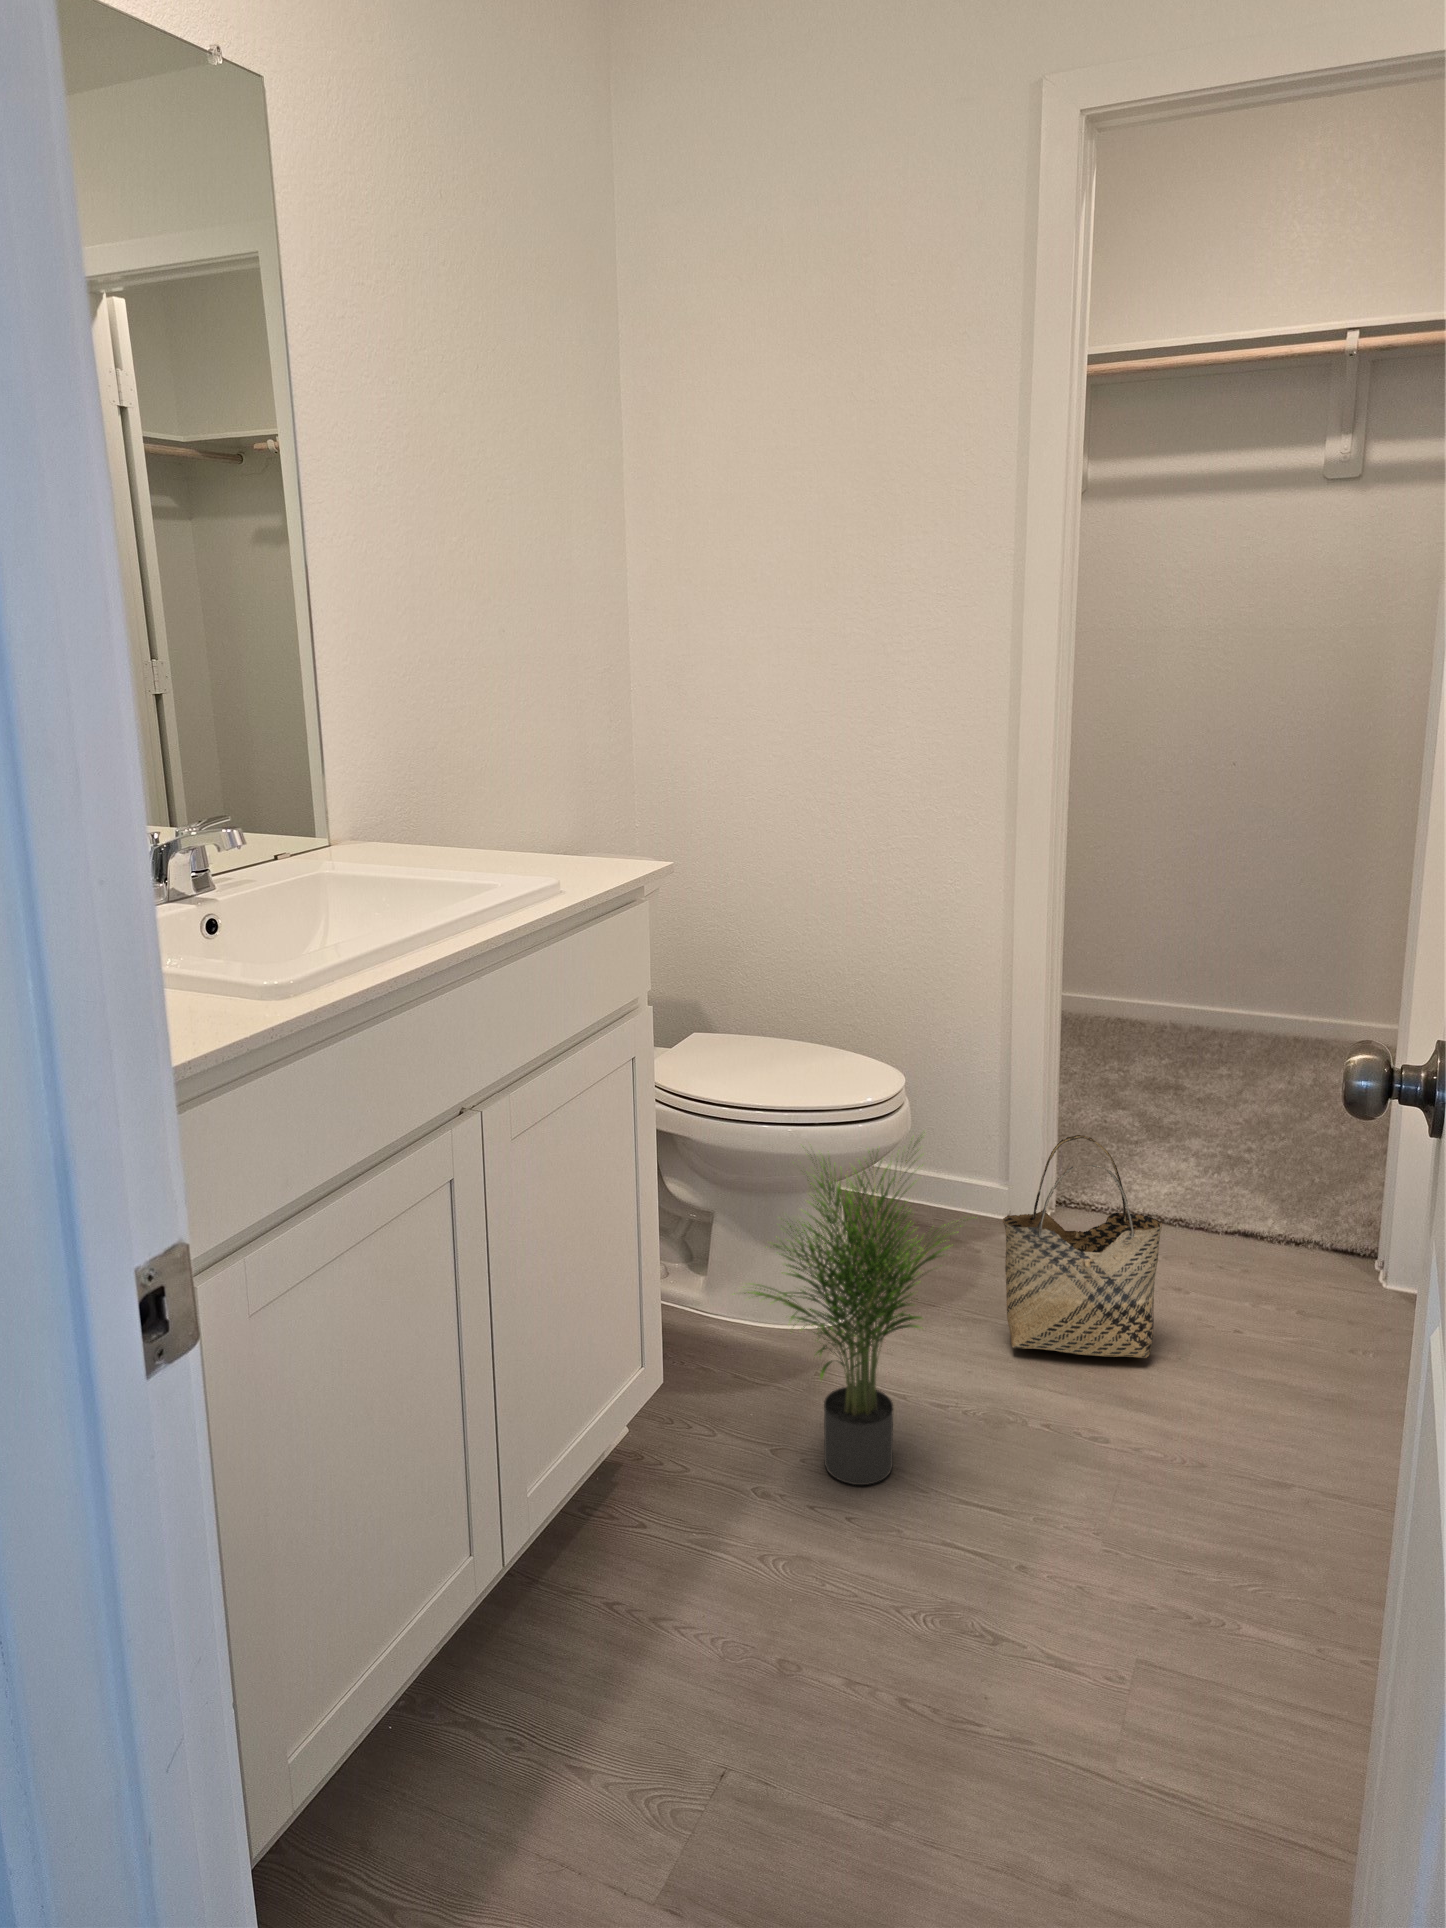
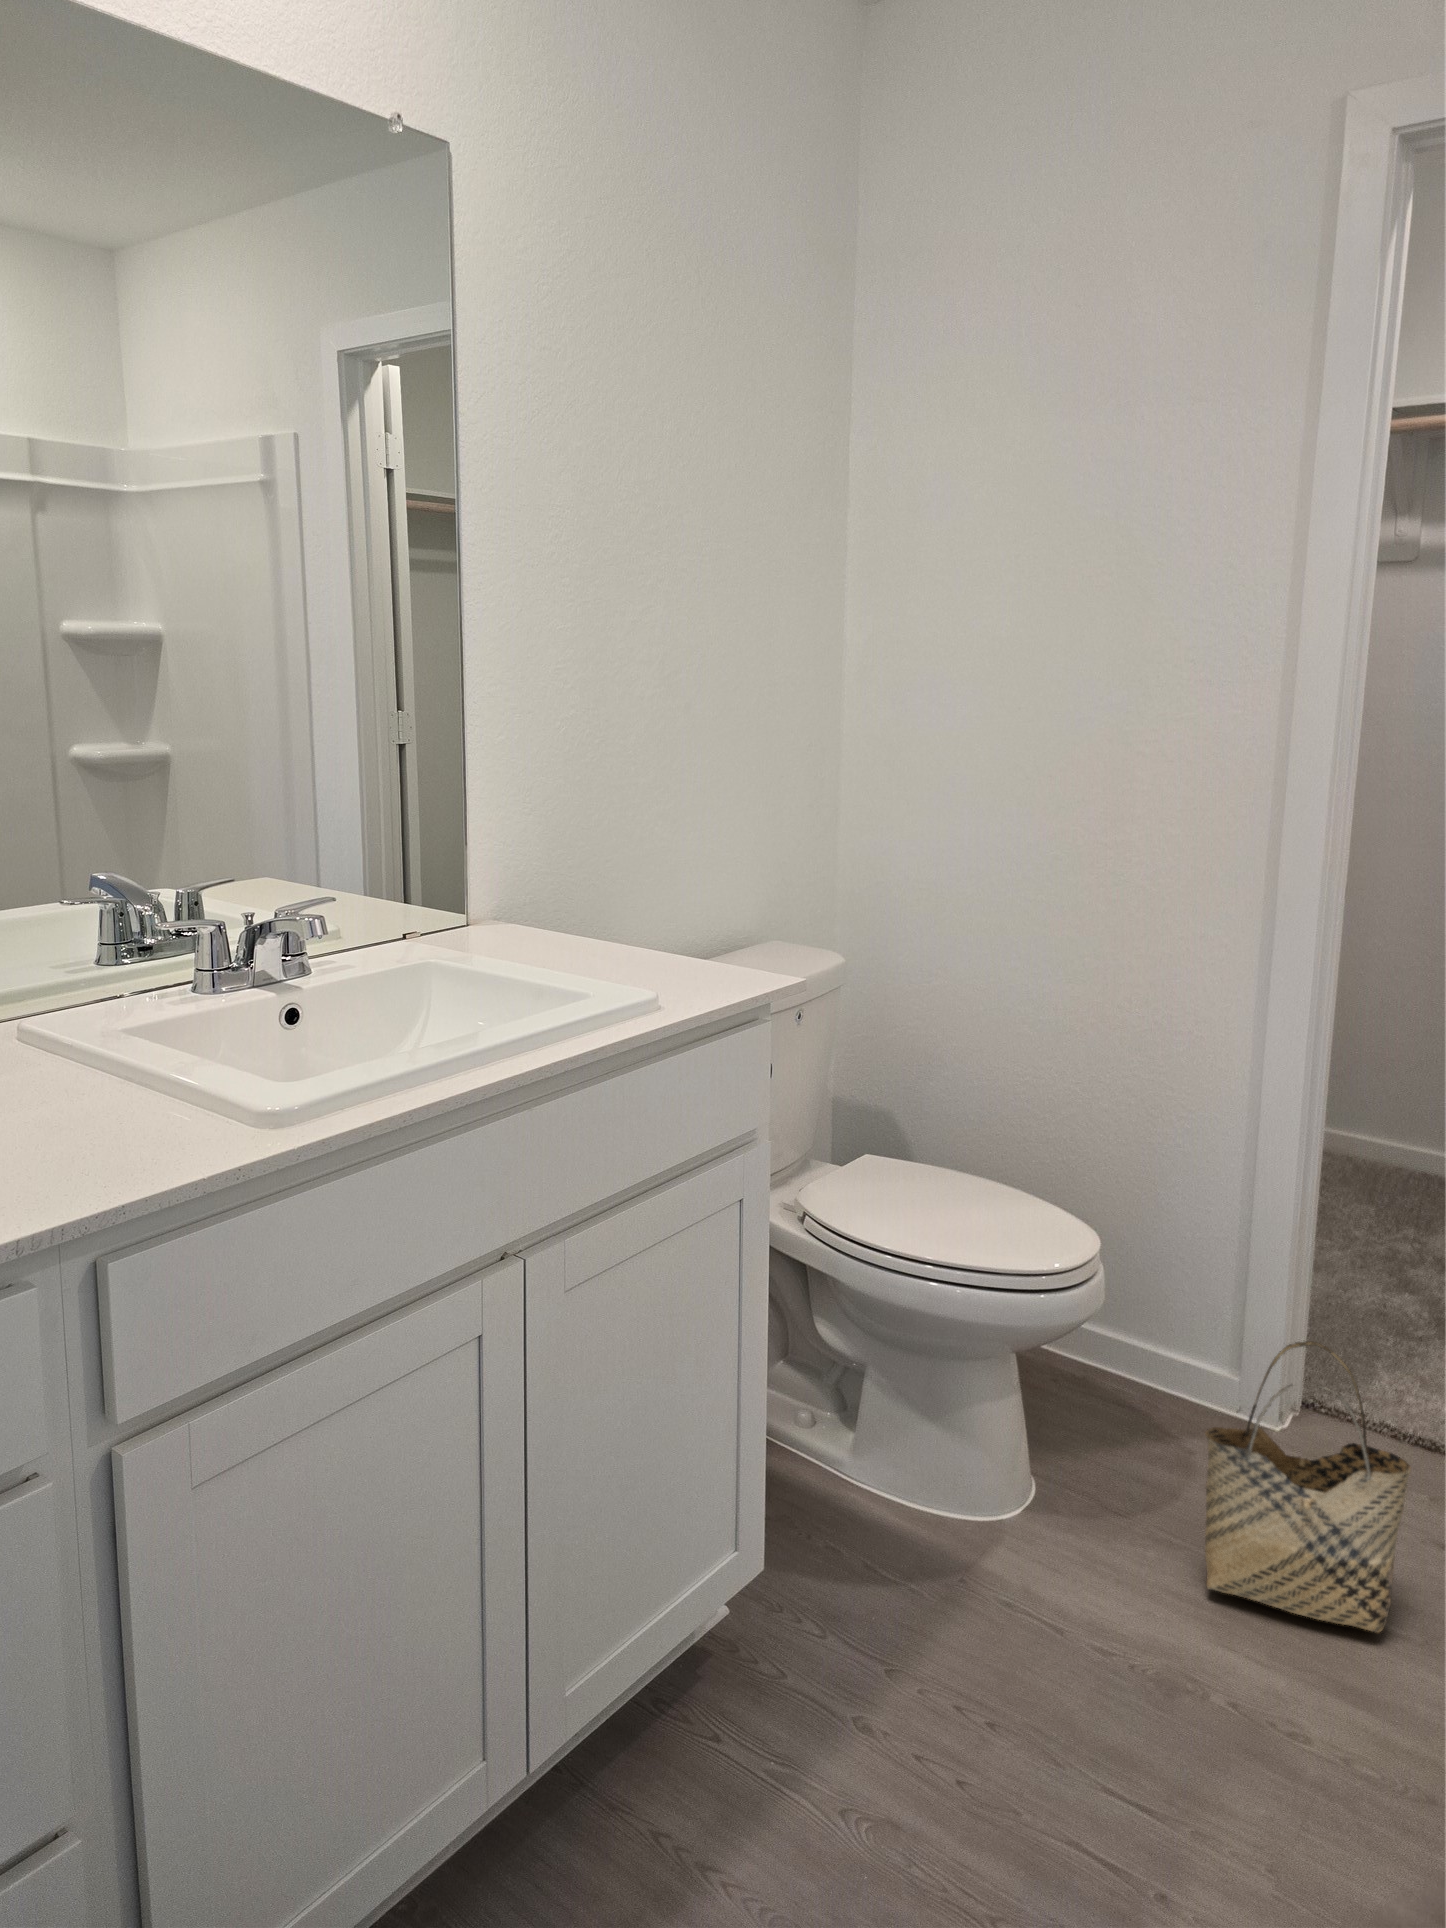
potted plant: present [748,1137,970,1485] -> none [830,1319,1147,1740]

